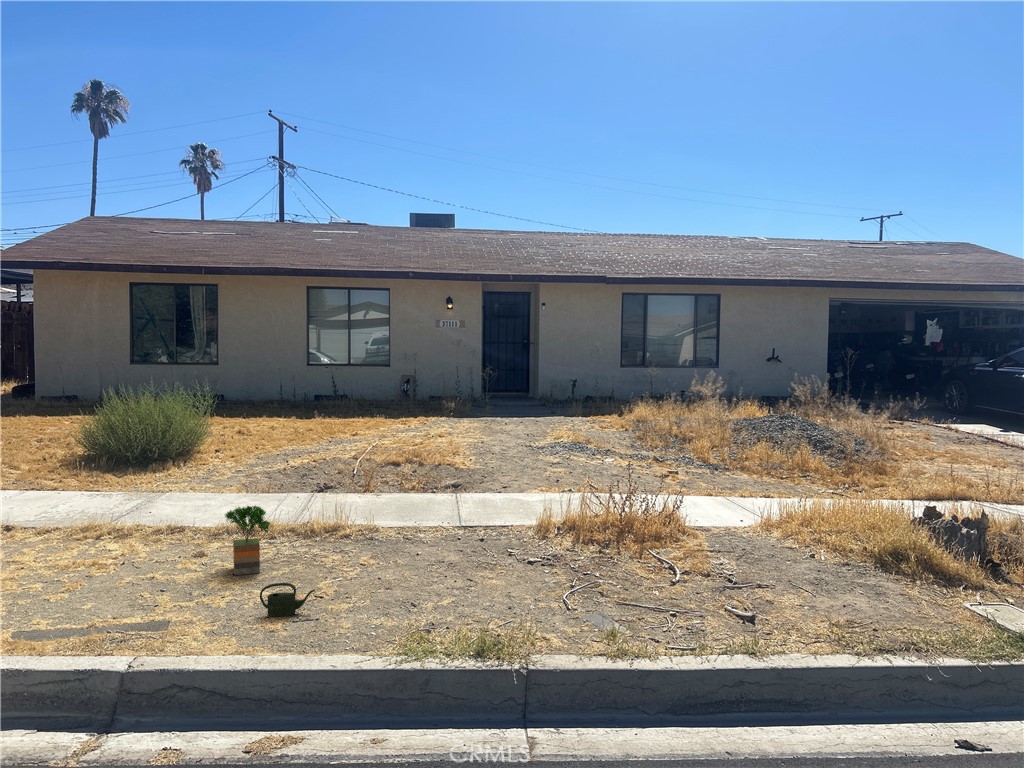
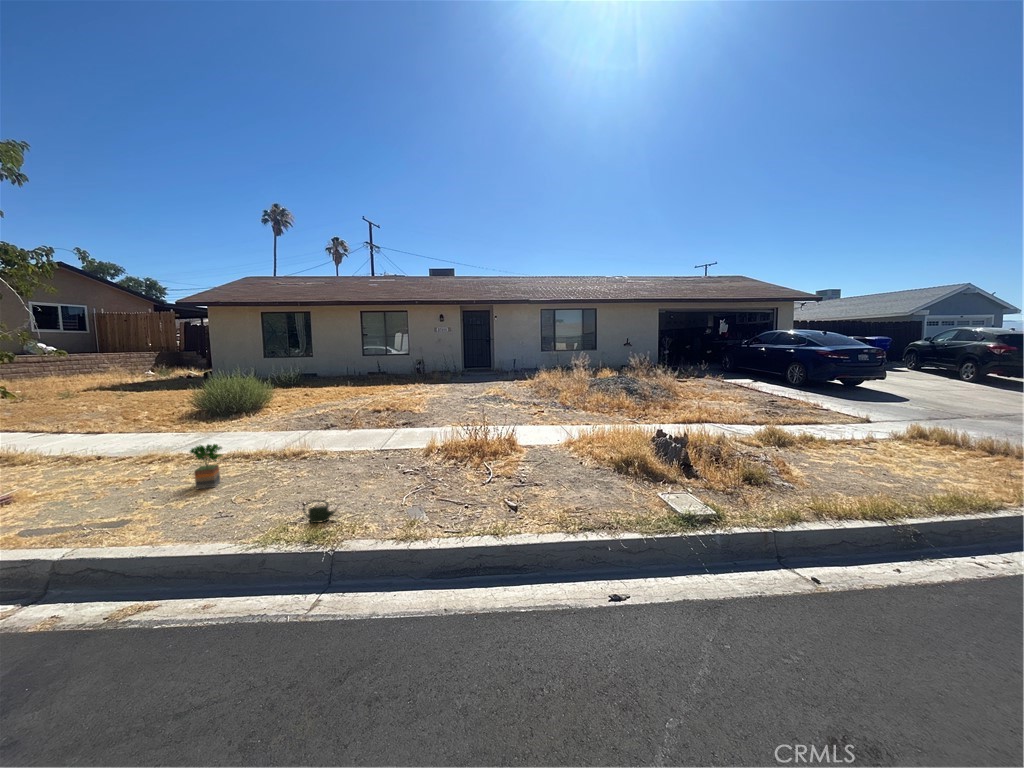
watering can: present [260,583,315,616] -> present [303,500,335,523]

